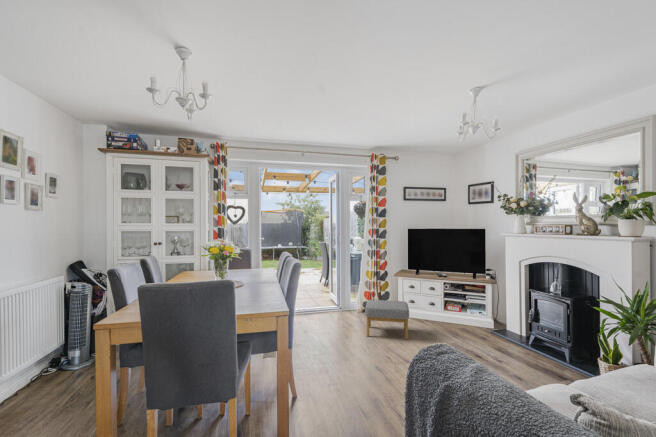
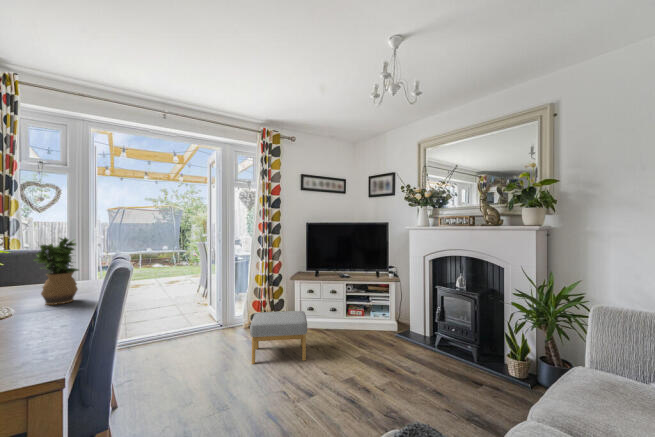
potted plant: none [252,243,272,282] -> present [34,238,78,305]

